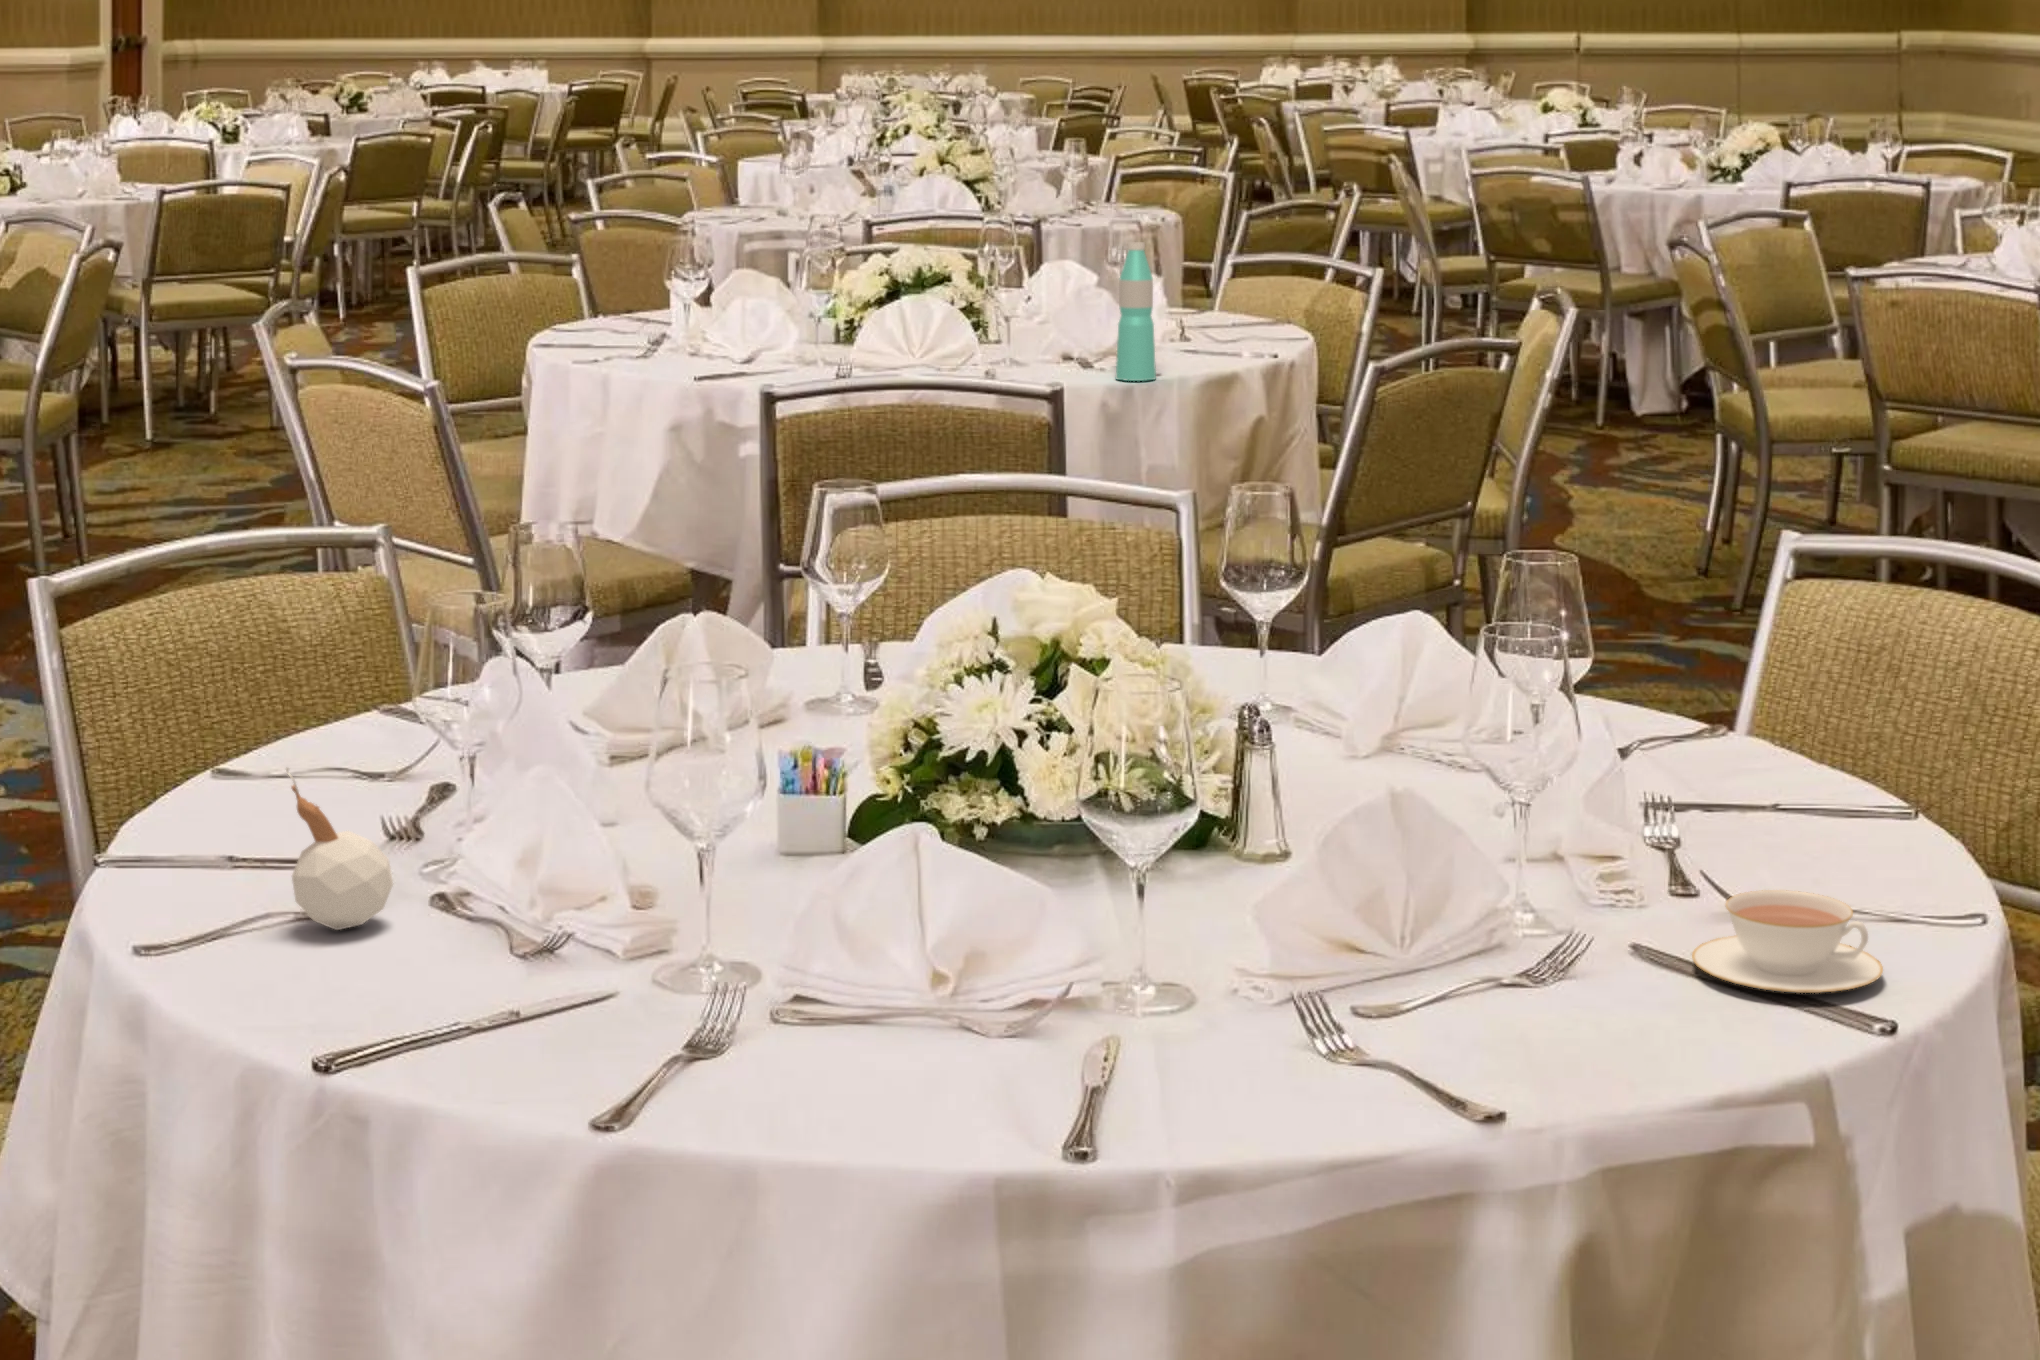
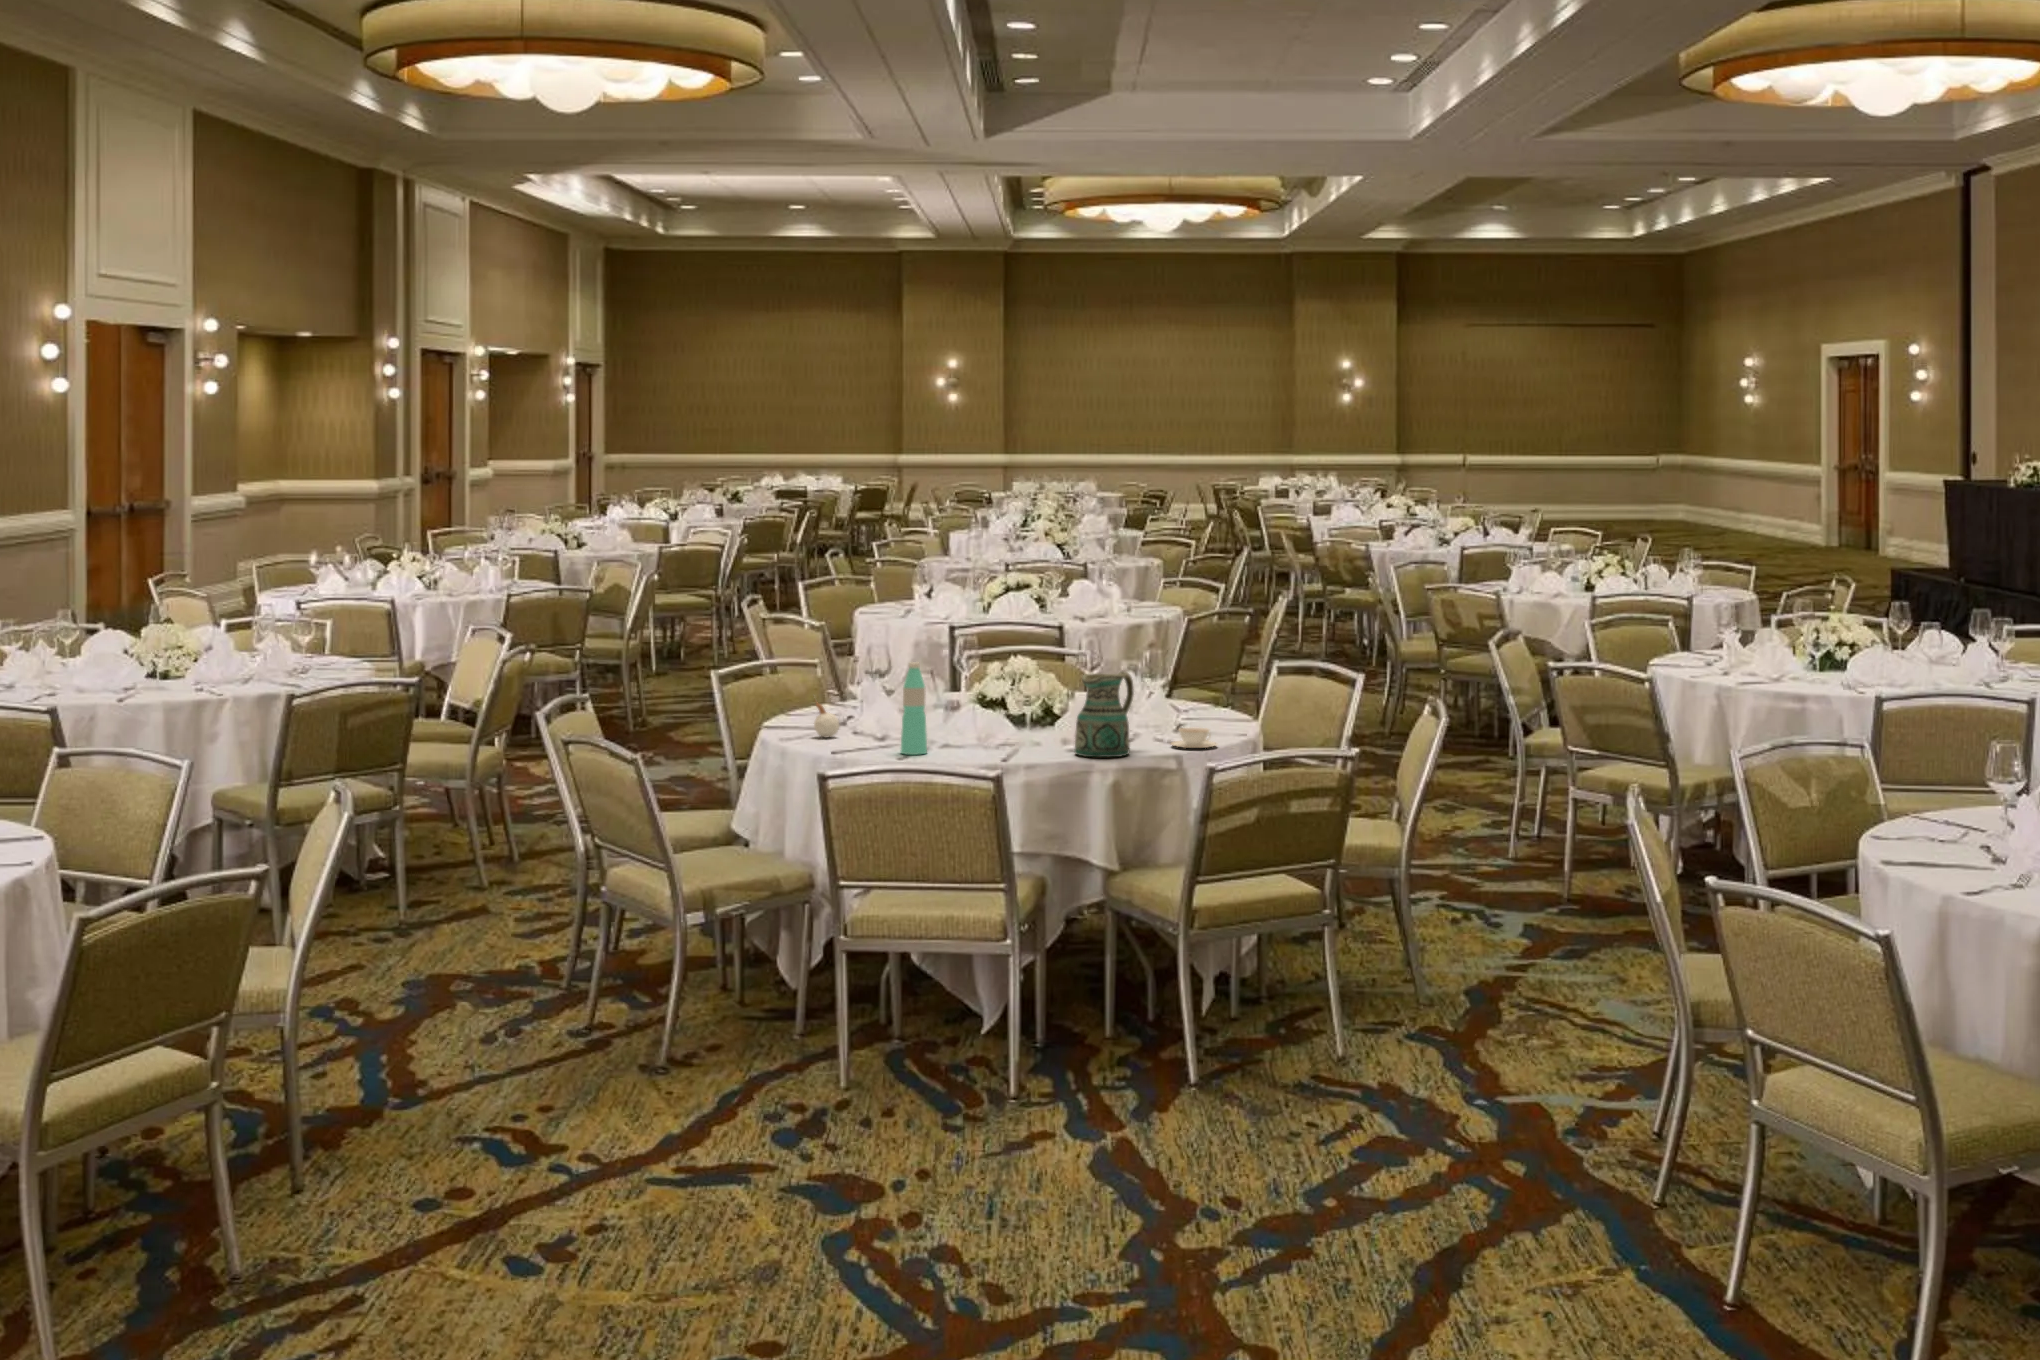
water bottle: present [1116,242,1156,381] -> present [901,662,927,755]
ceramic pitcher: none [1348,699,1579,1085] -> present [1074,671,1134,757]

